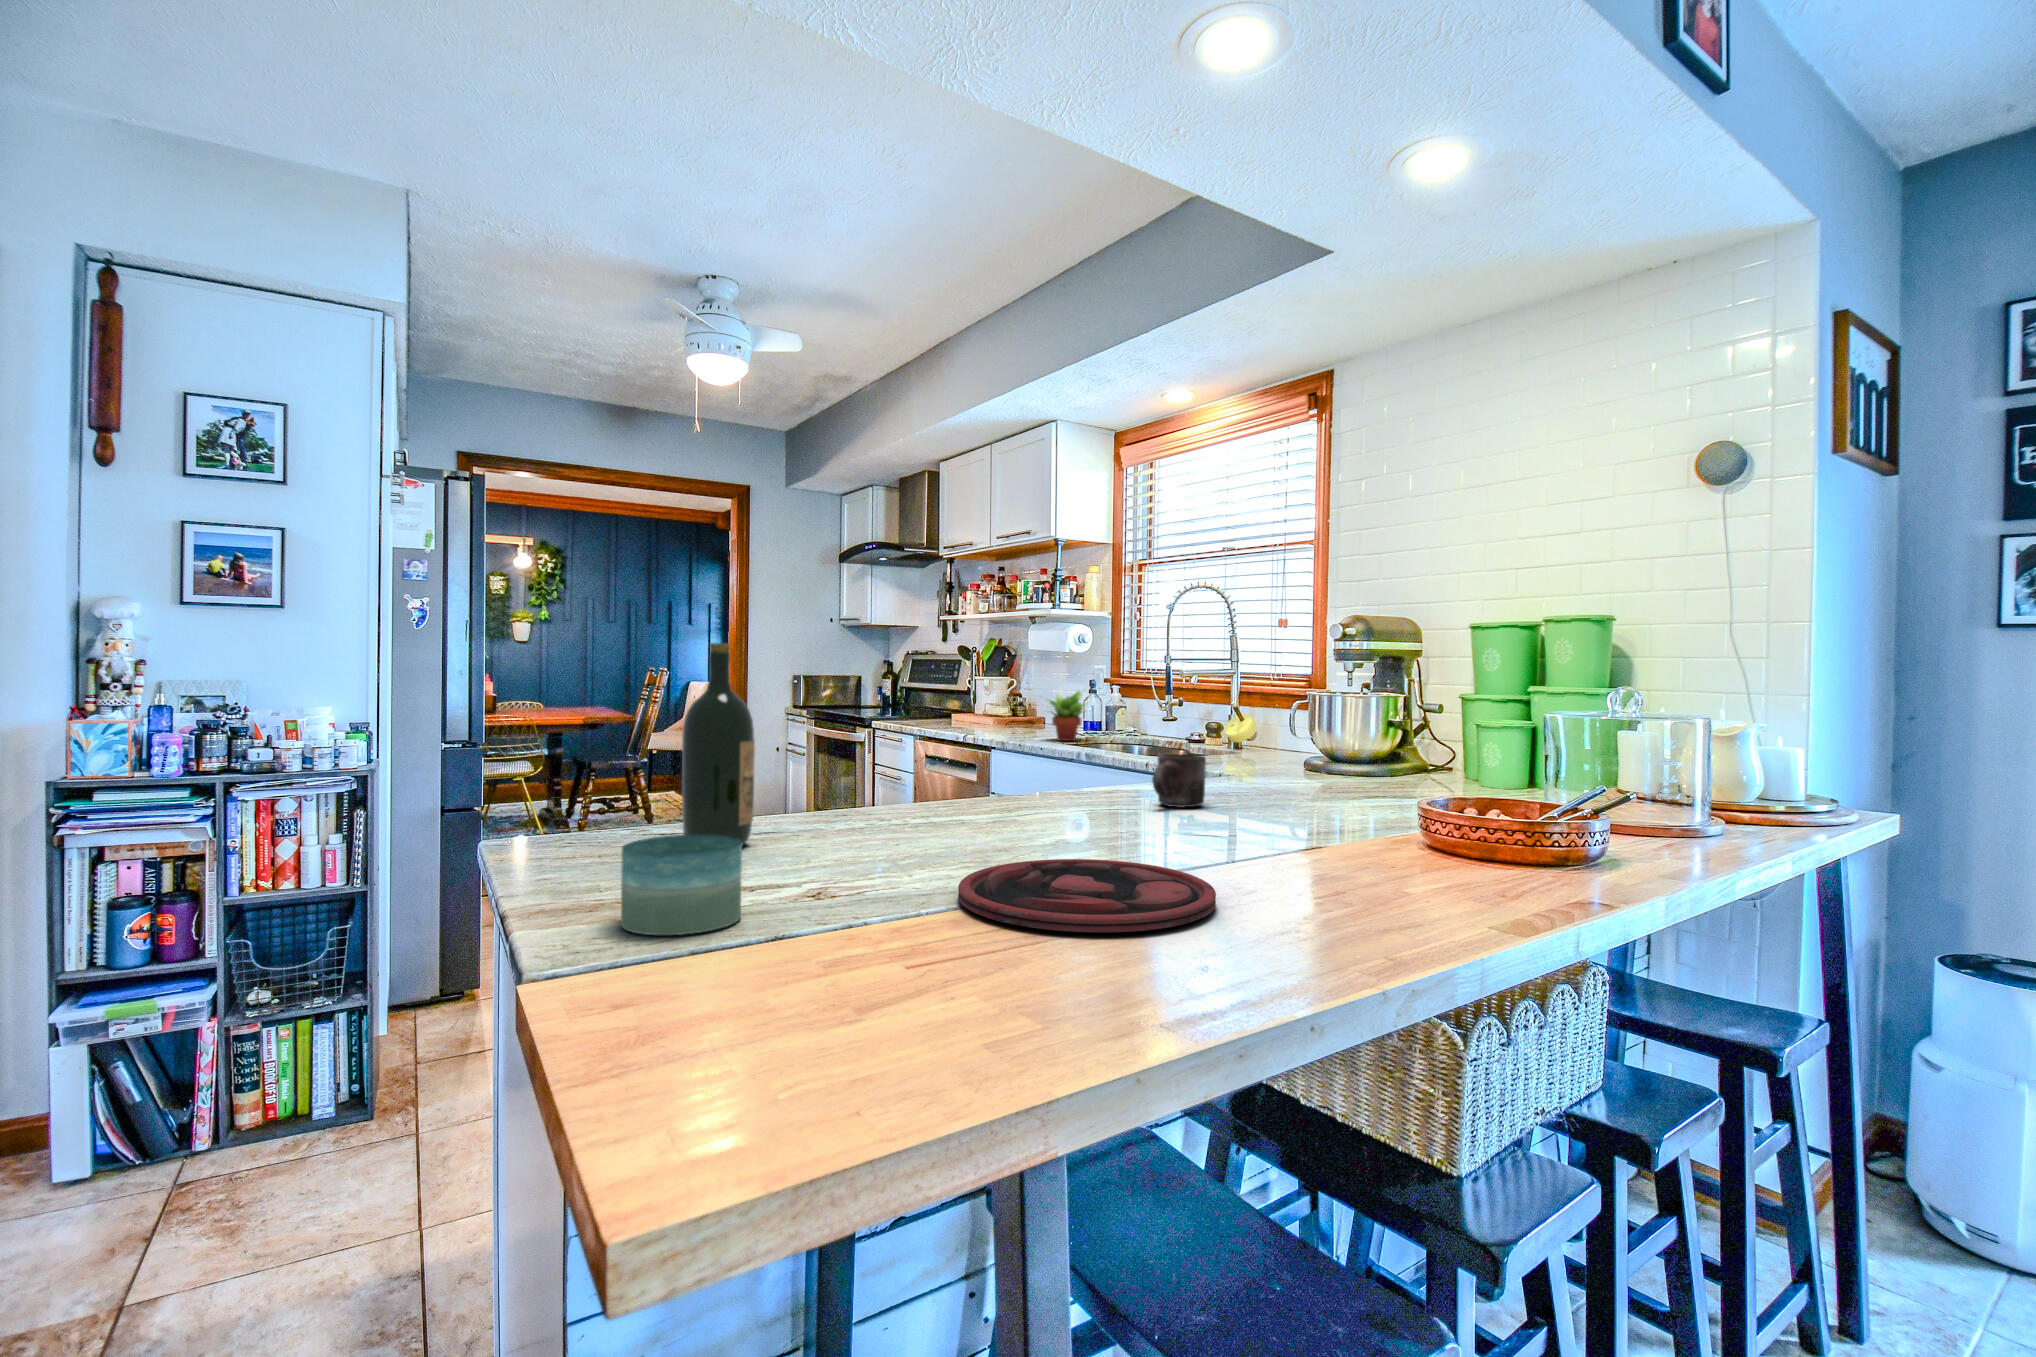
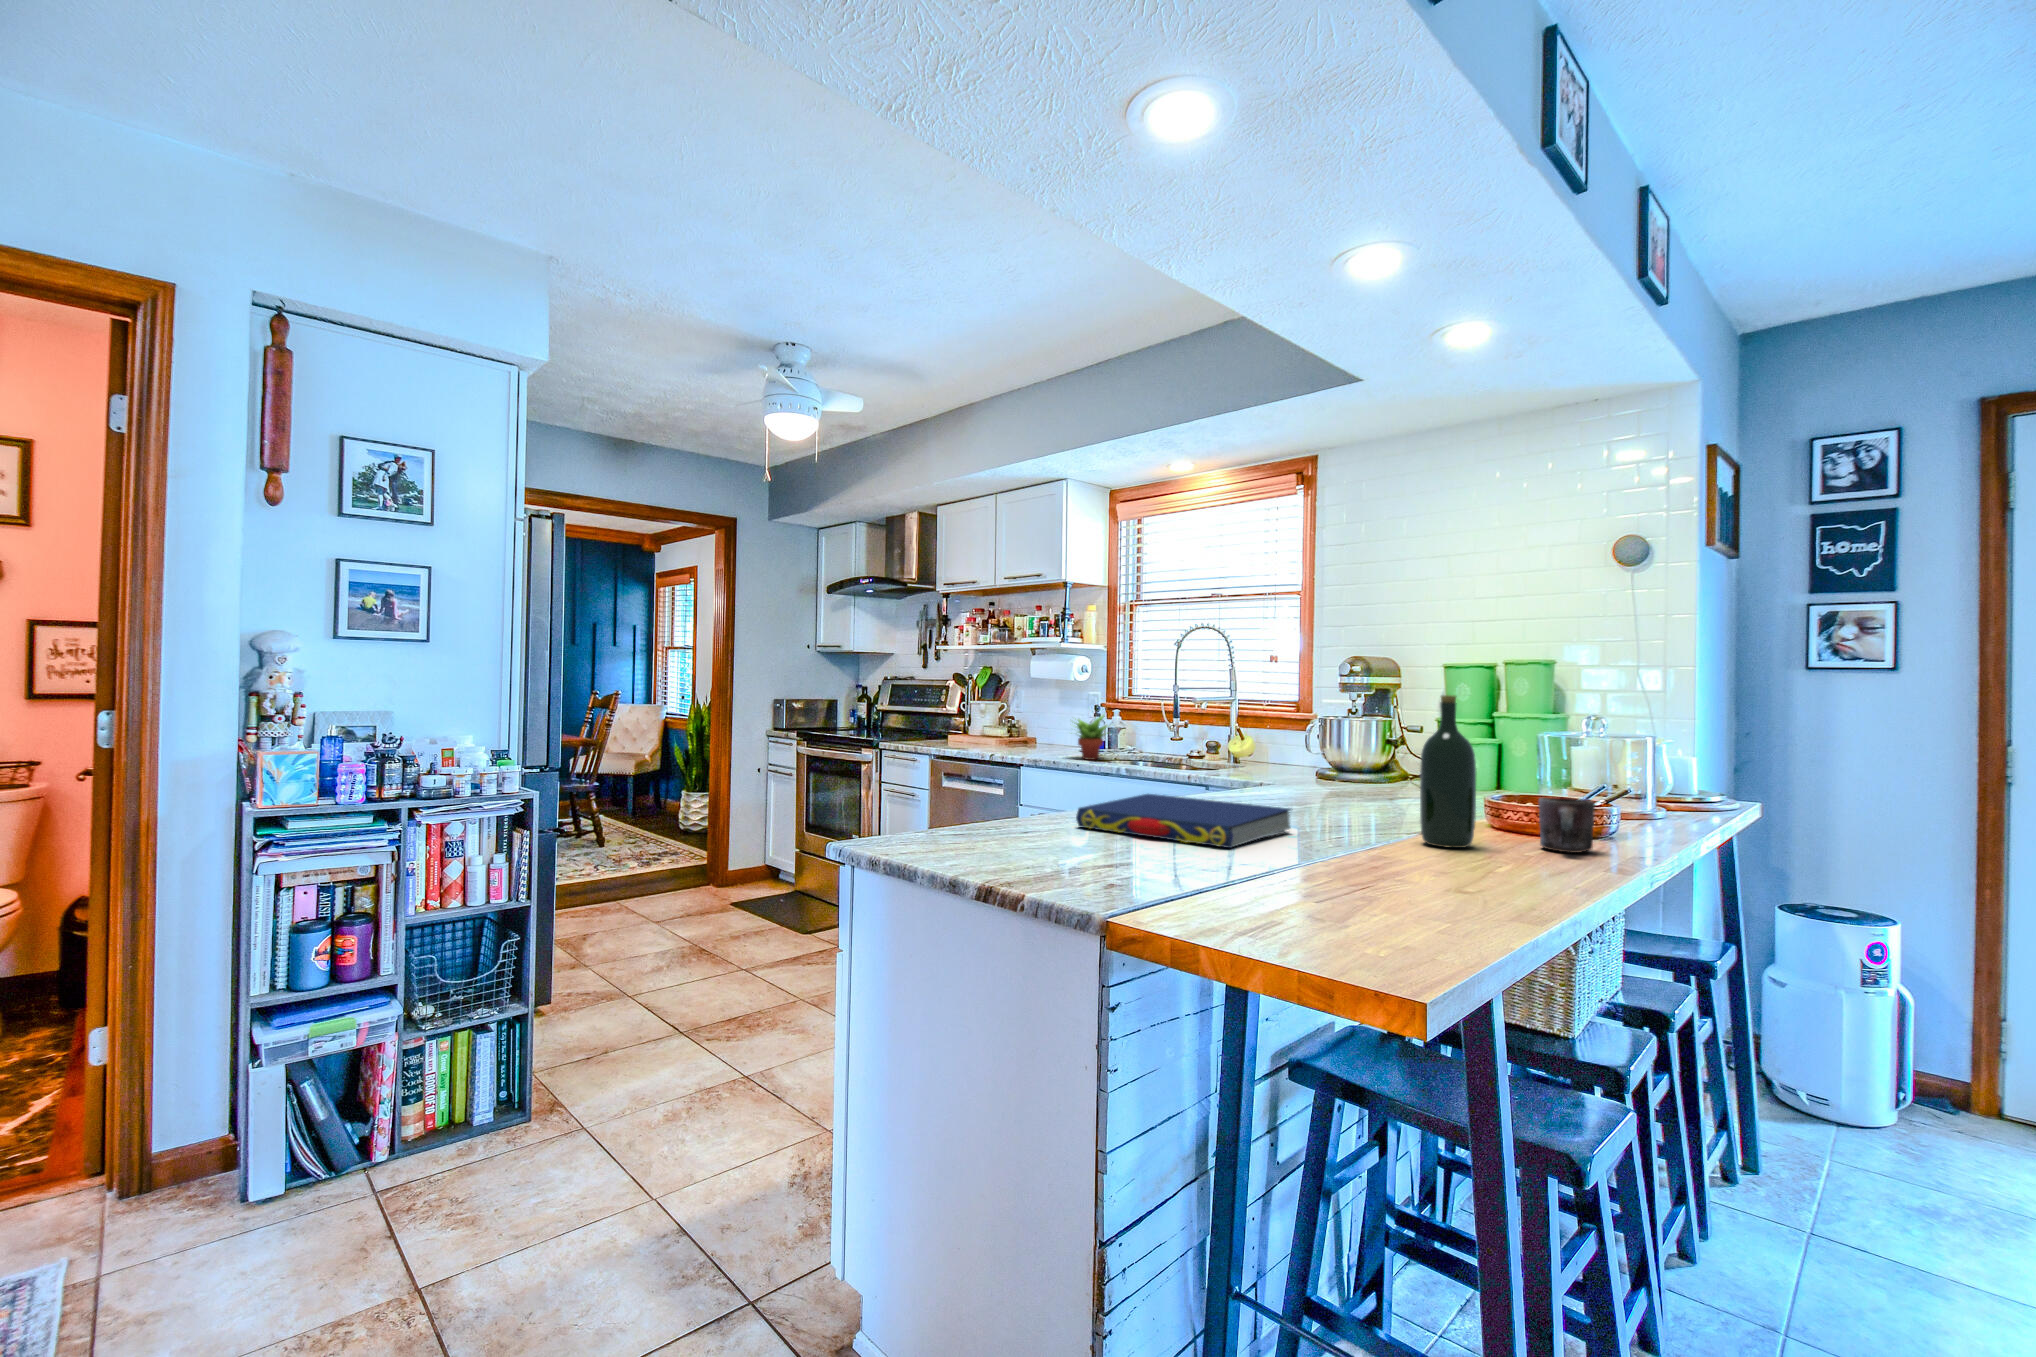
wine bottle: present [682,643,755,845] -> present [1420,695,1476,848]
mug: present [1152,754,1206,807] -> present [1539,797,1595,853]
book: none [845,779,1107,850] -> present [1076,794,1291,848]
candle: present [621,835,742,935] -> none [1105,838,1190,910]
plate: present [958,859,1216,933] -> none [1288,851,1486,898]

